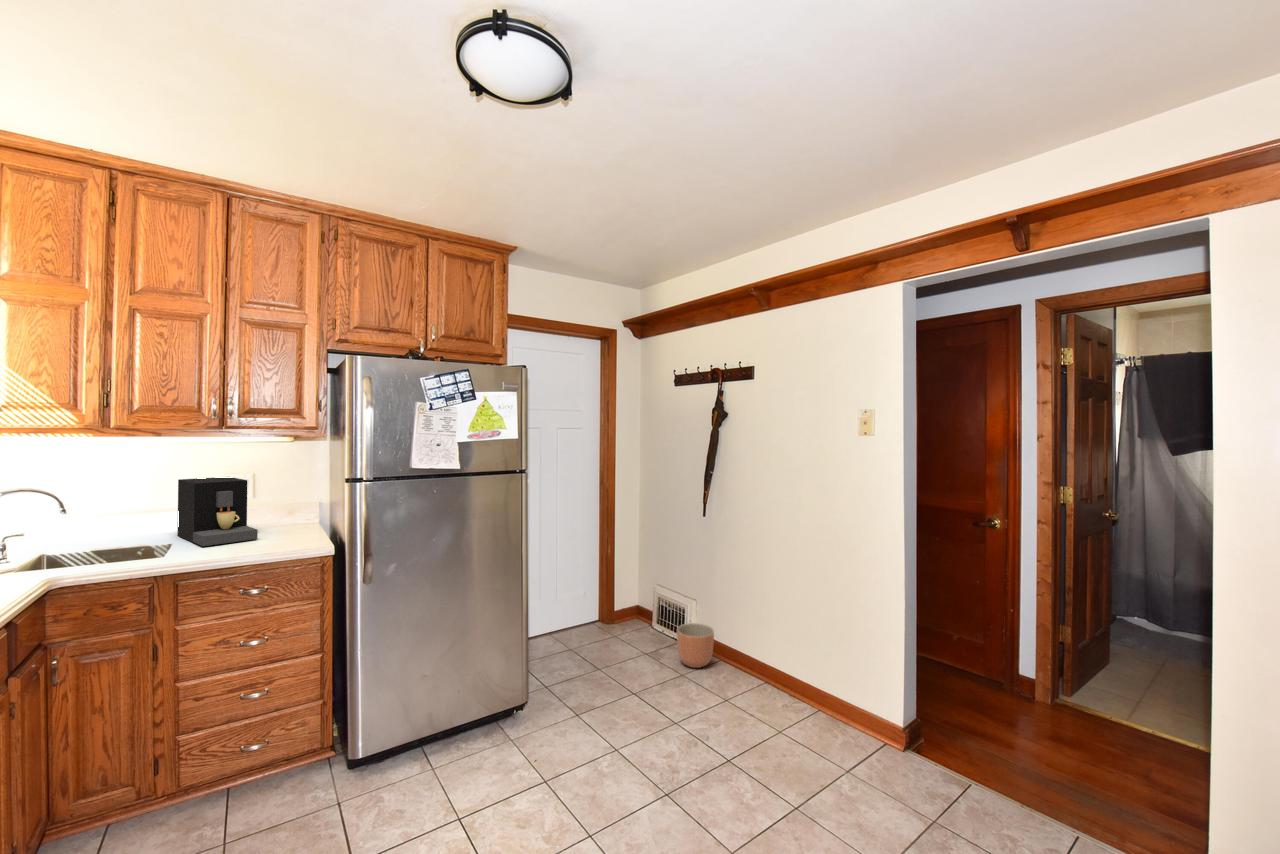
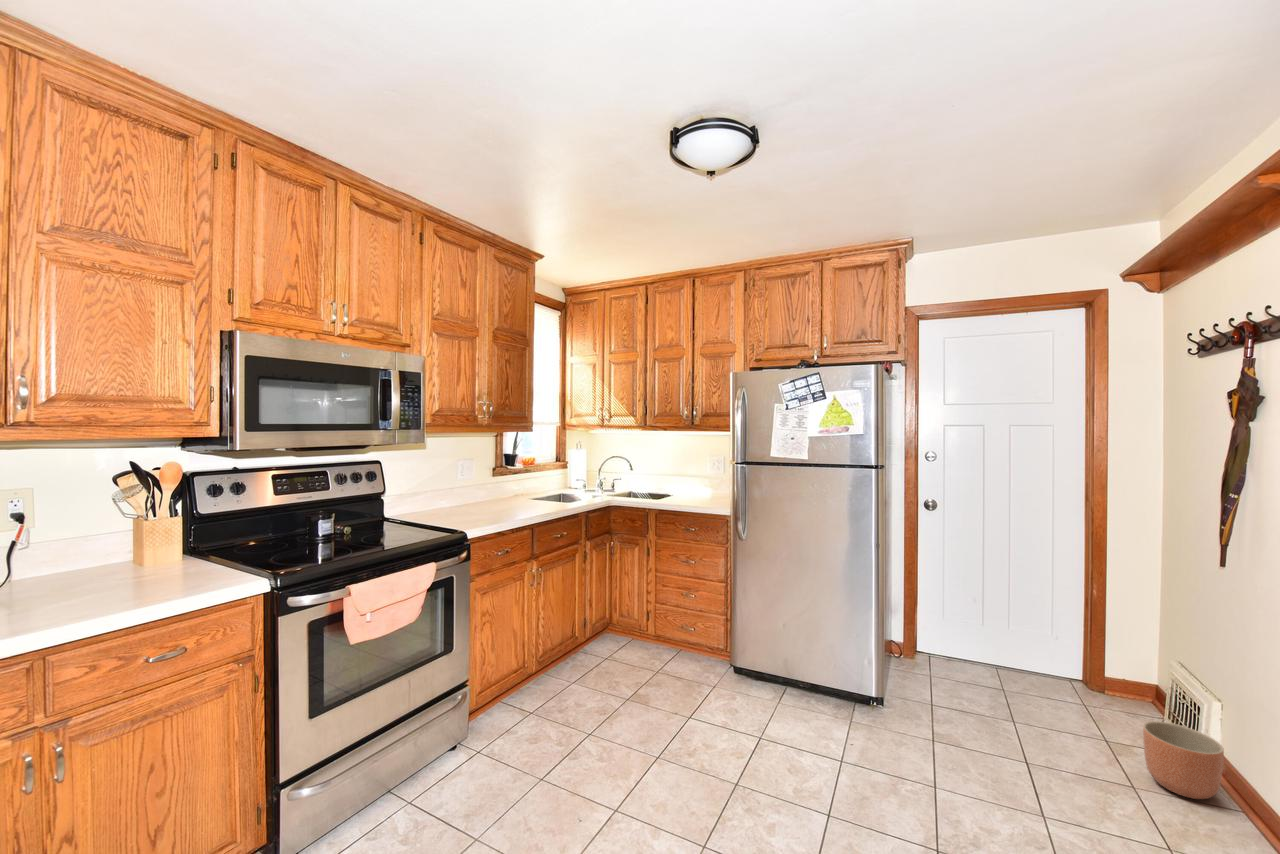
coffee maker: present [177,478,258,546] -> none [682,457,715,499]

